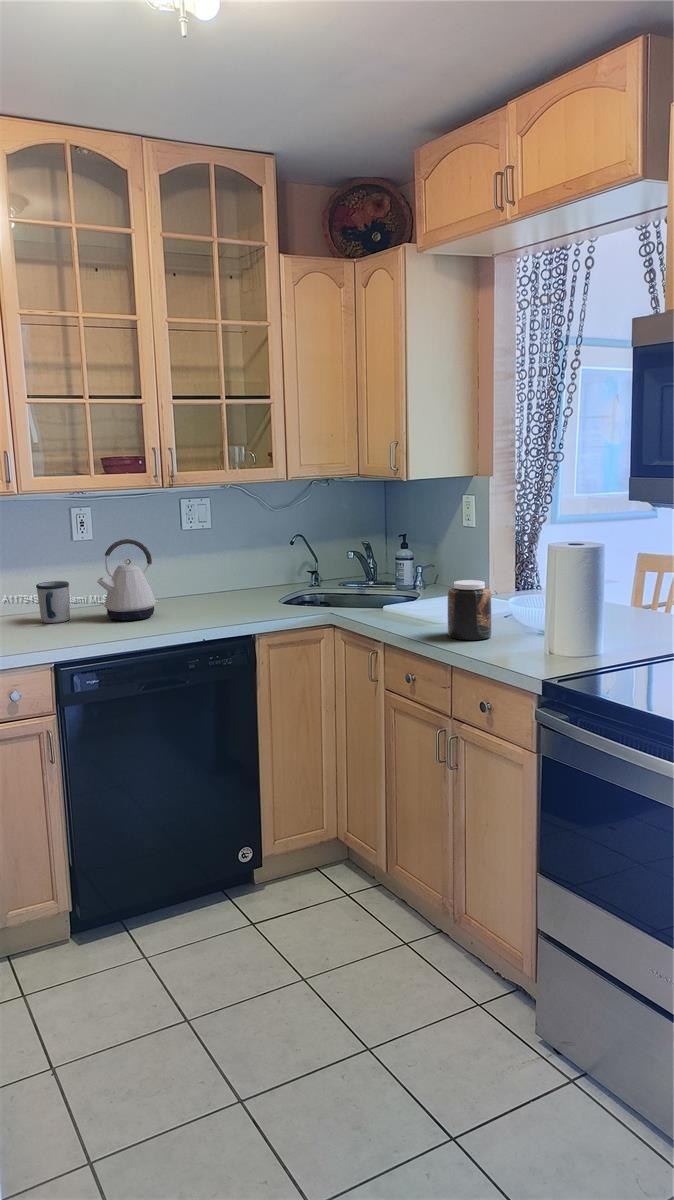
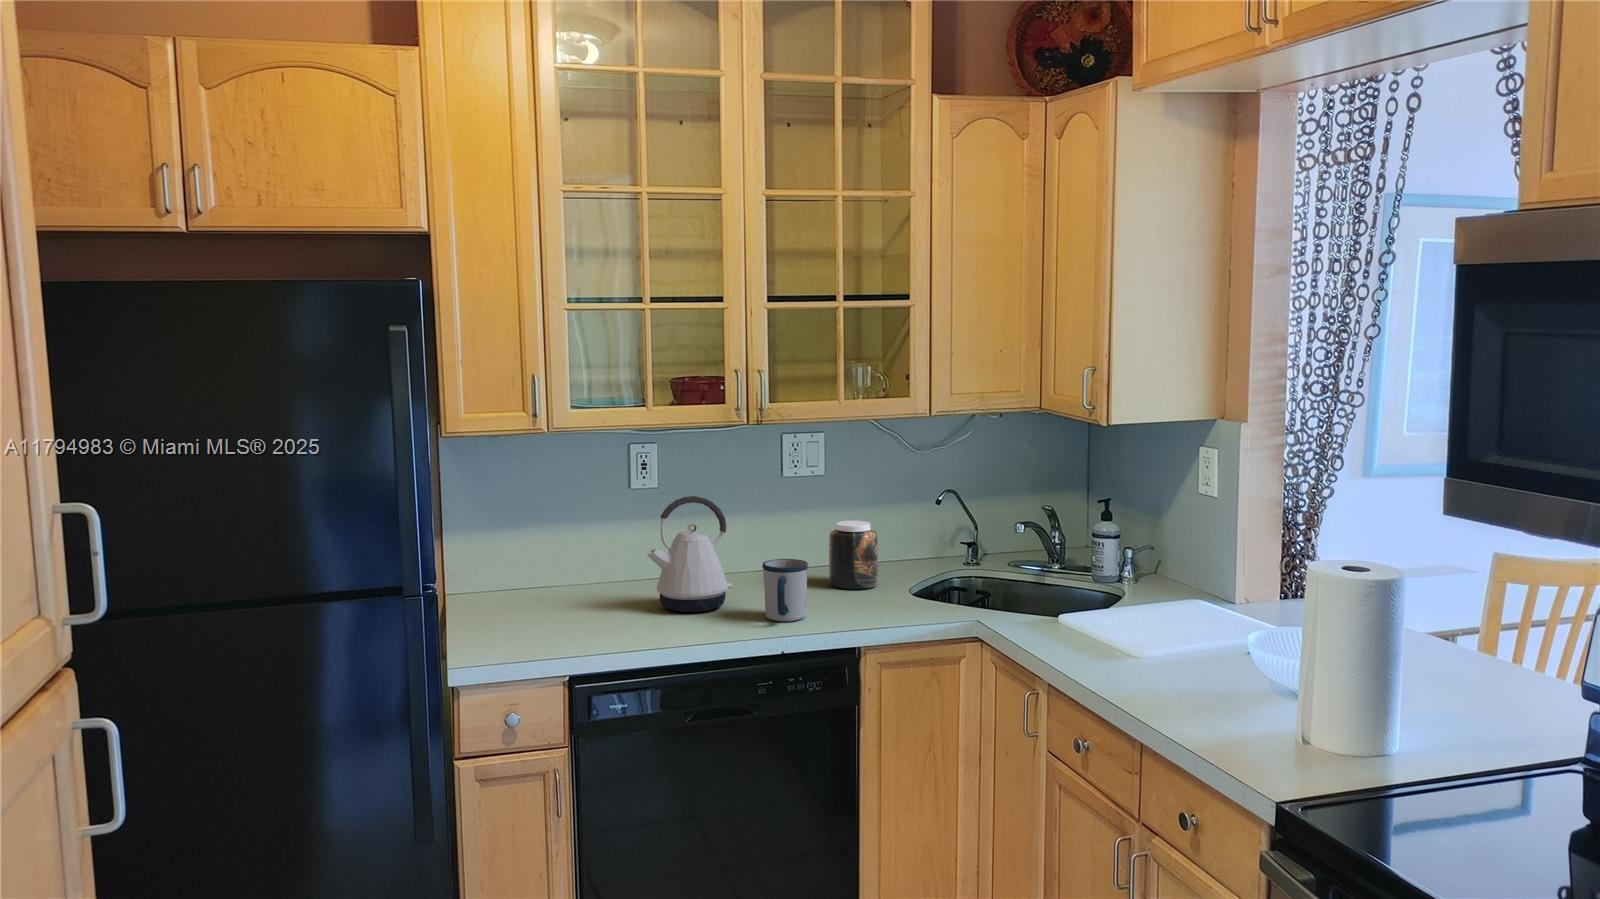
jar: present [448,580,491,640] -> present [829,521,878,589]
mug: present [36,581,70,623] -> present [762,559,808,621]

